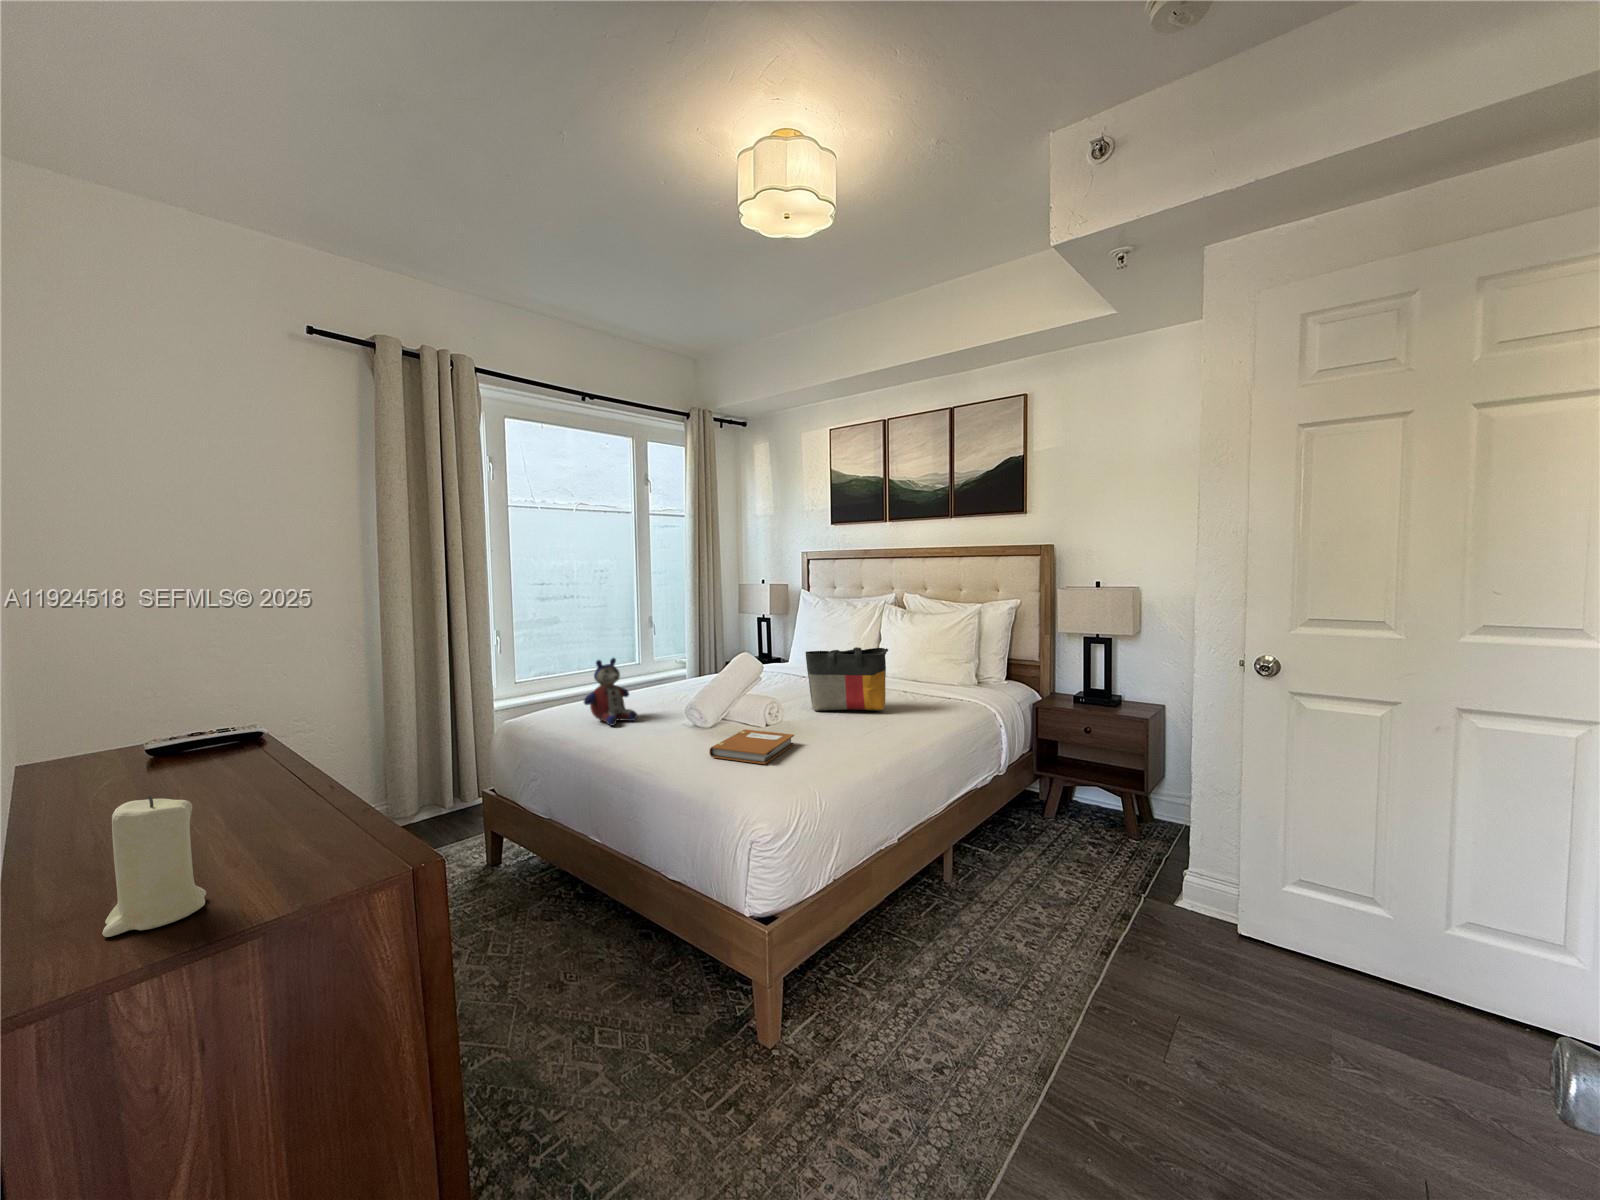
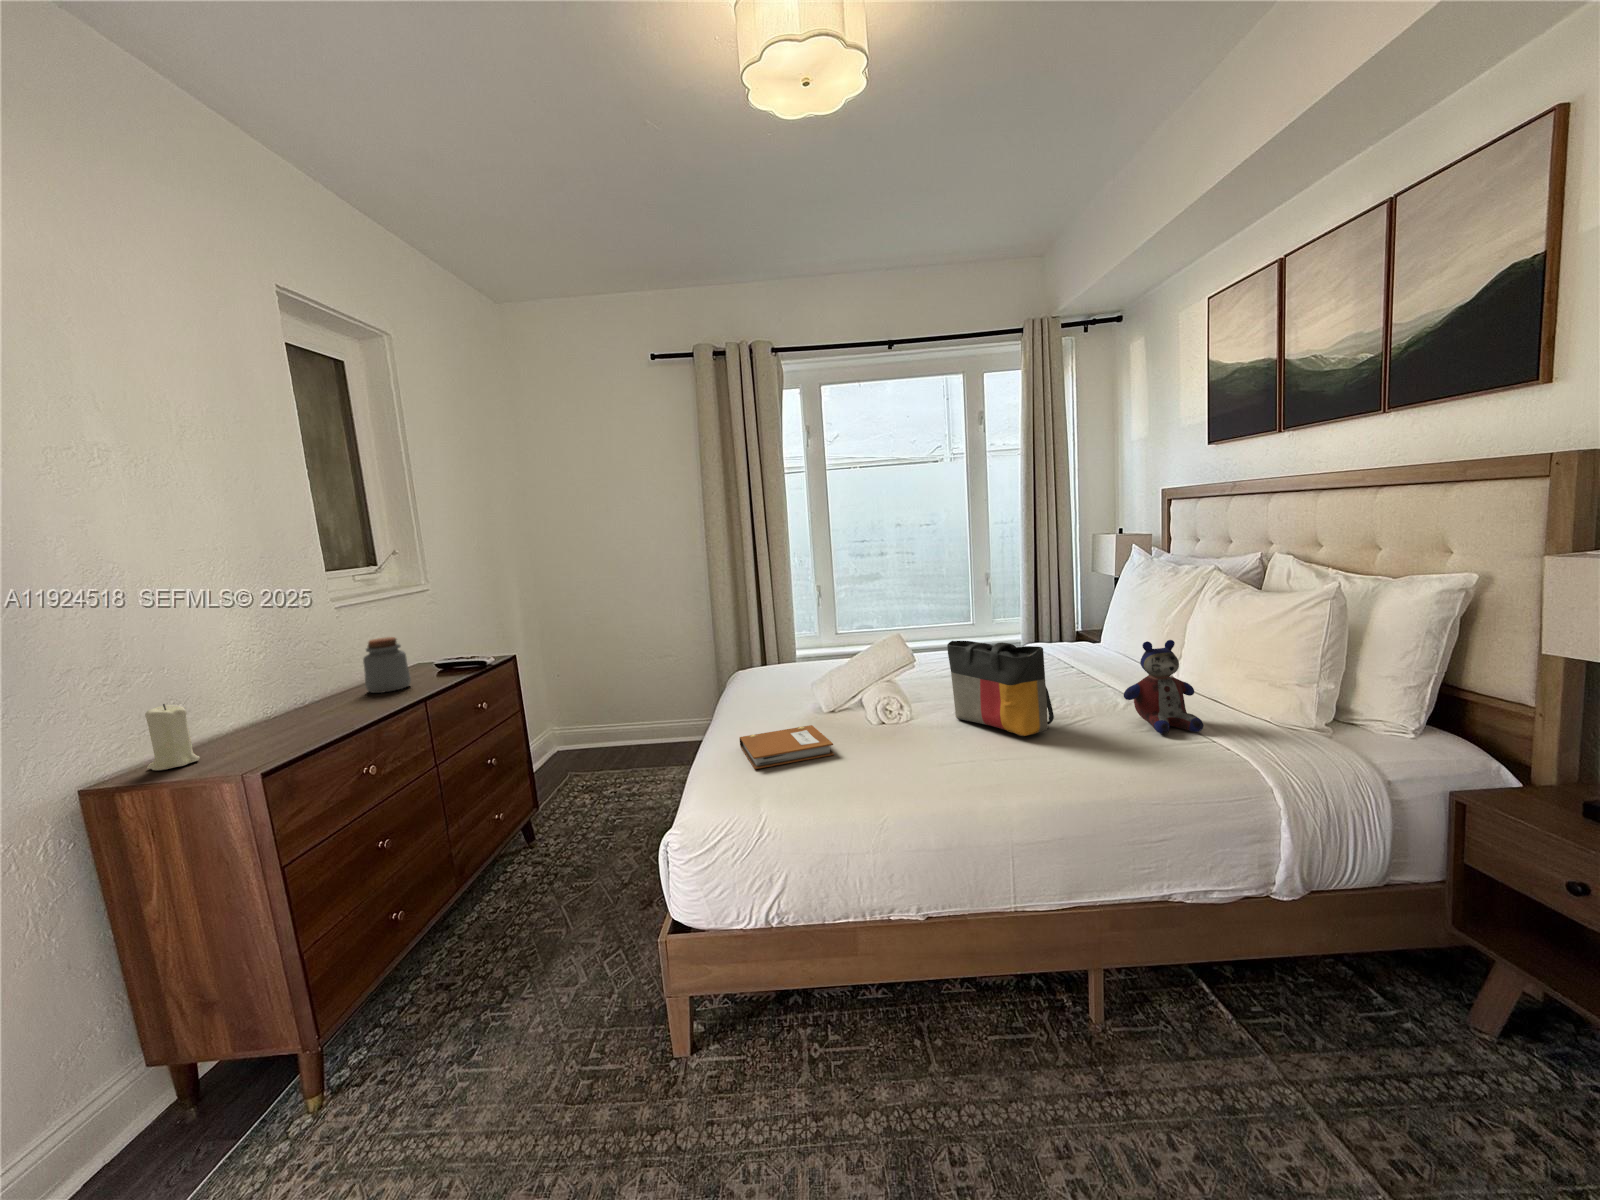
stuffed bear: present [584,658,637,725] -> present [1124,640,1203,734]
jar: none [105,692,201,792] -> present [363,637,411,693]

